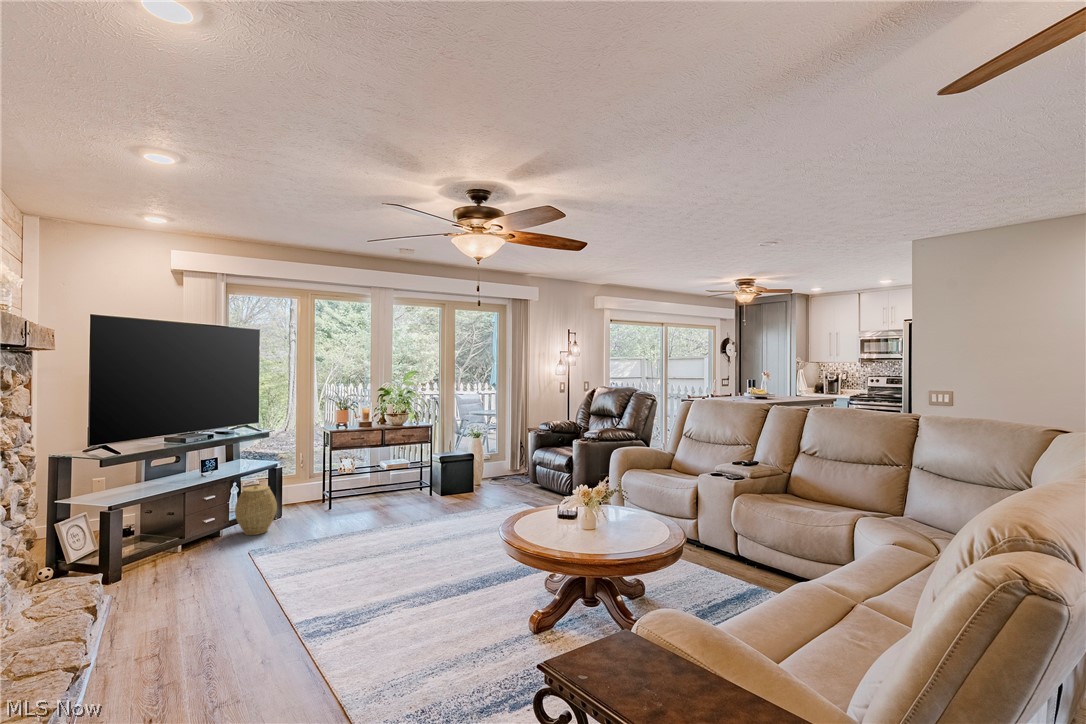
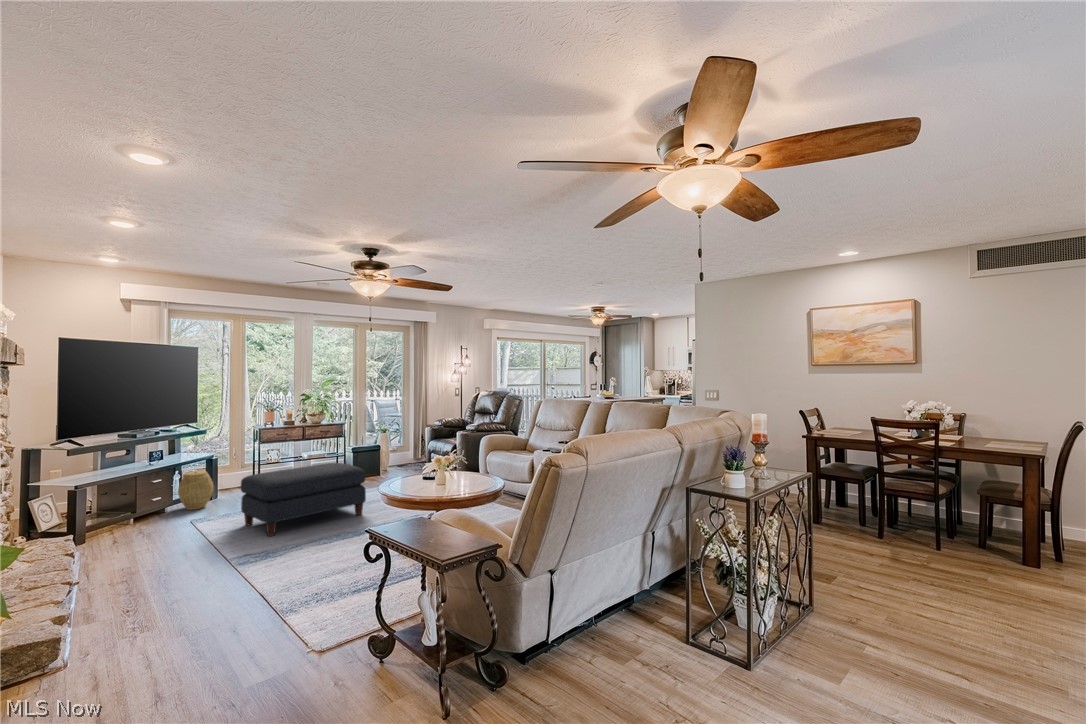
ottoman: none [309,482,467,588] -> present [241,463,366,536]

